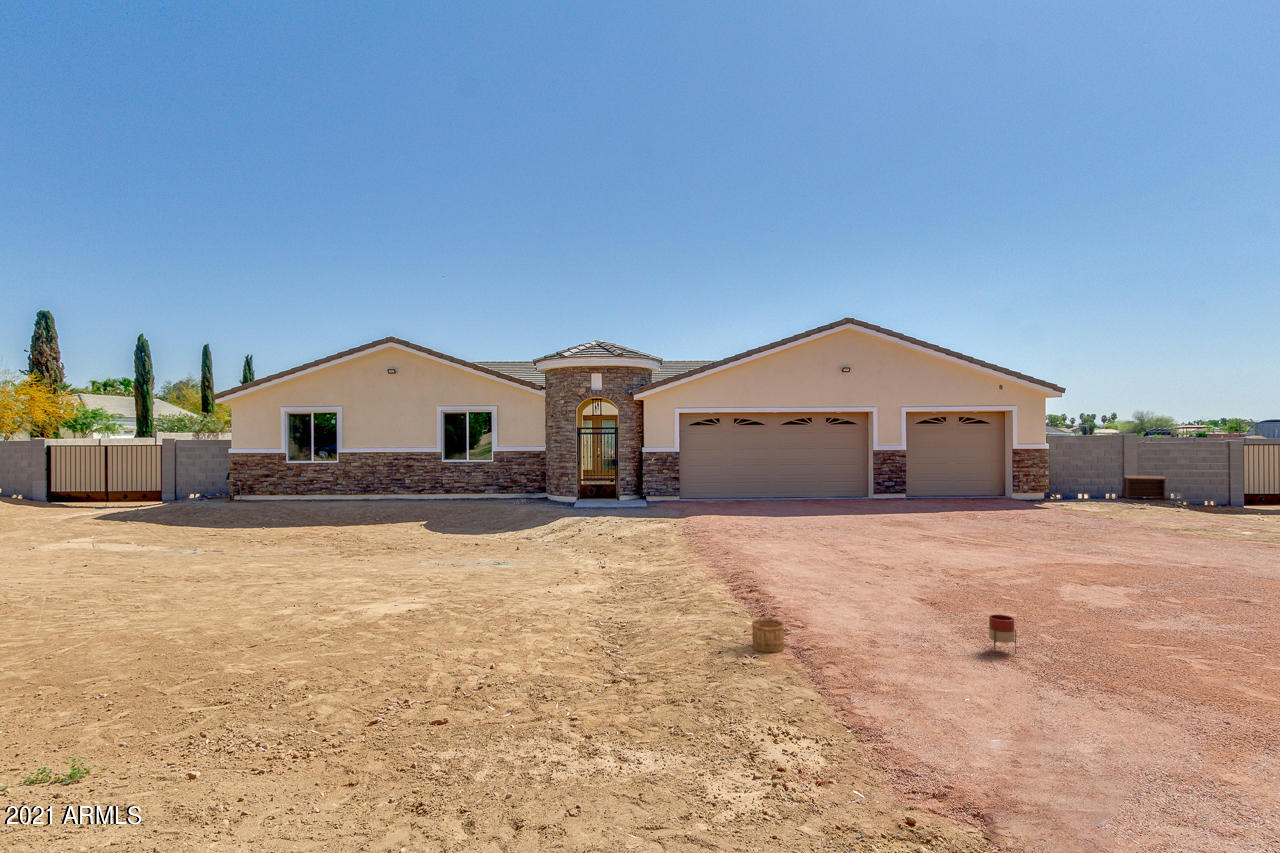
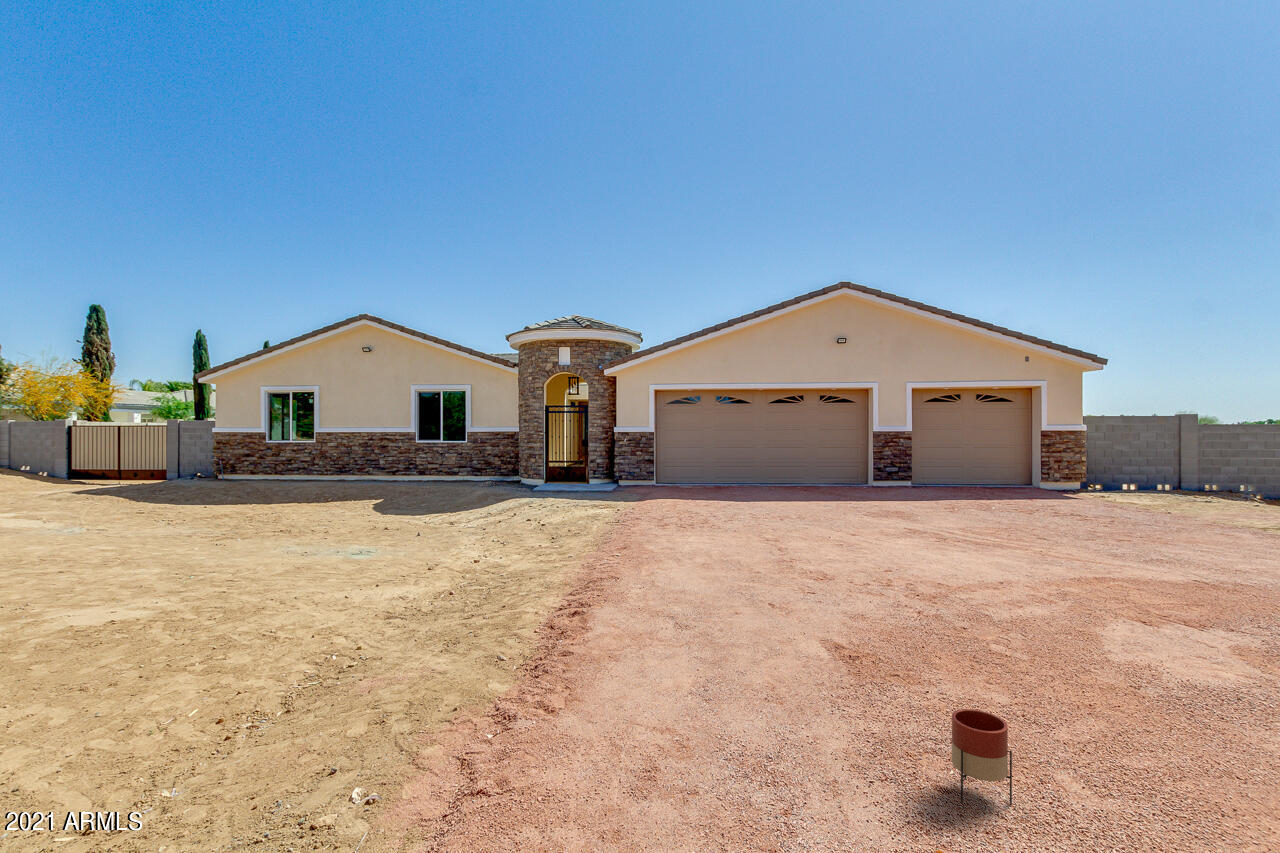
bench: present [1123,475,1166,499] -> none [1179,463,1237,492]
wooden bucket: present [752,619,784,653] -> none [467,688,532,765]

